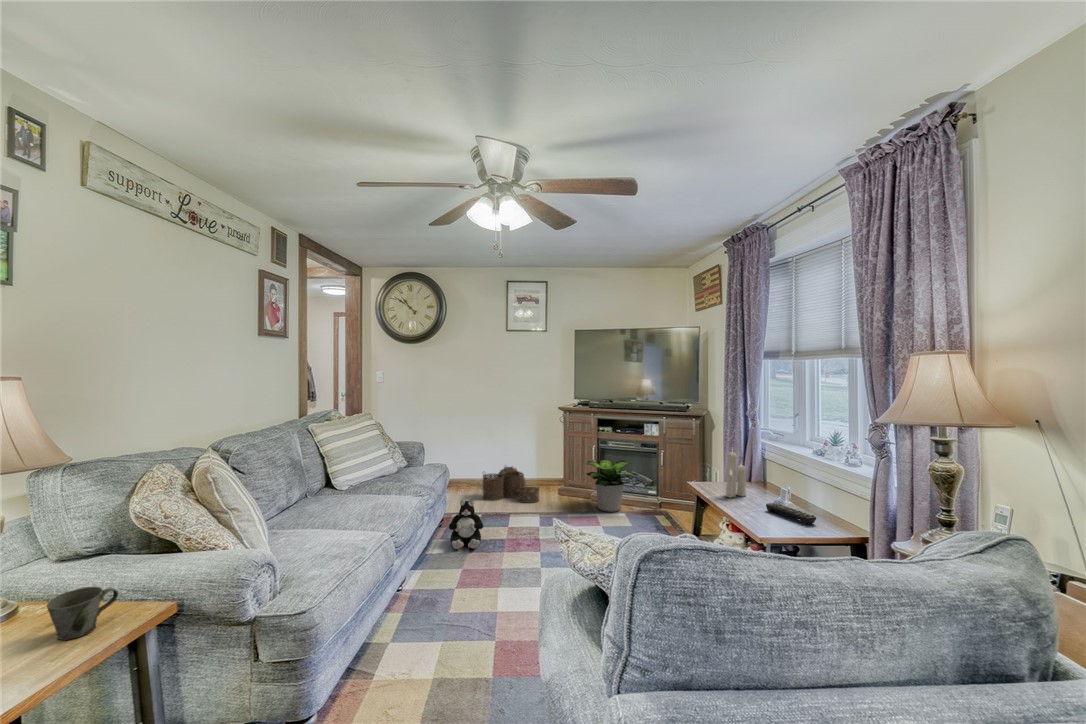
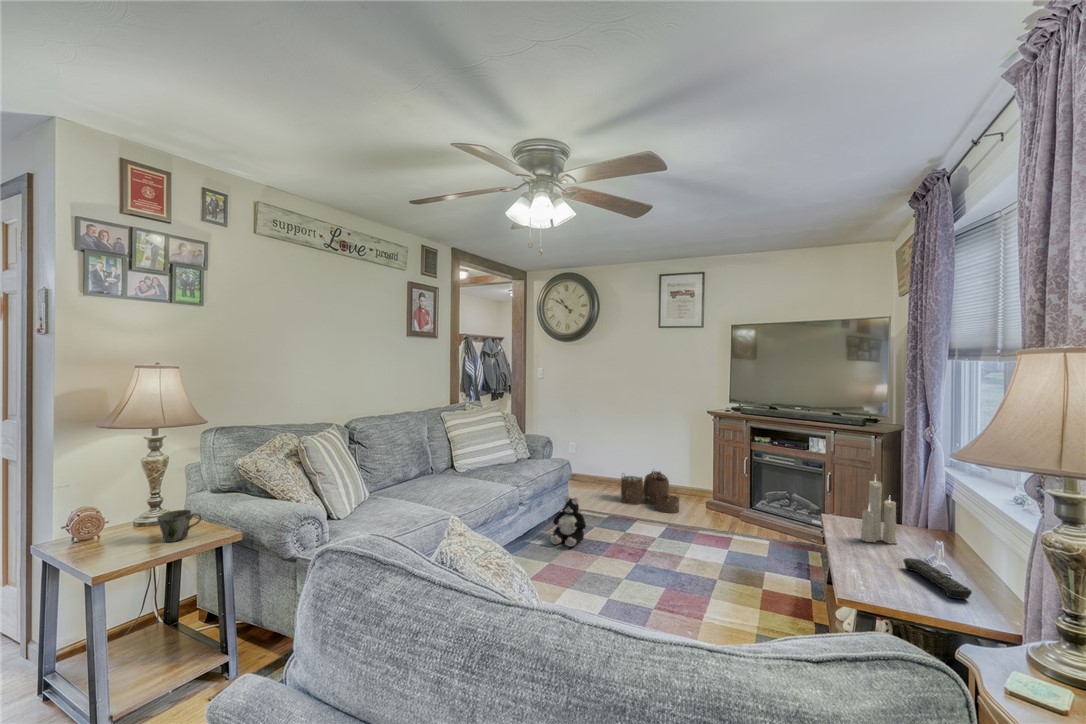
potted plant: present [586,459,638,512] -> none [725,474,796,538]

